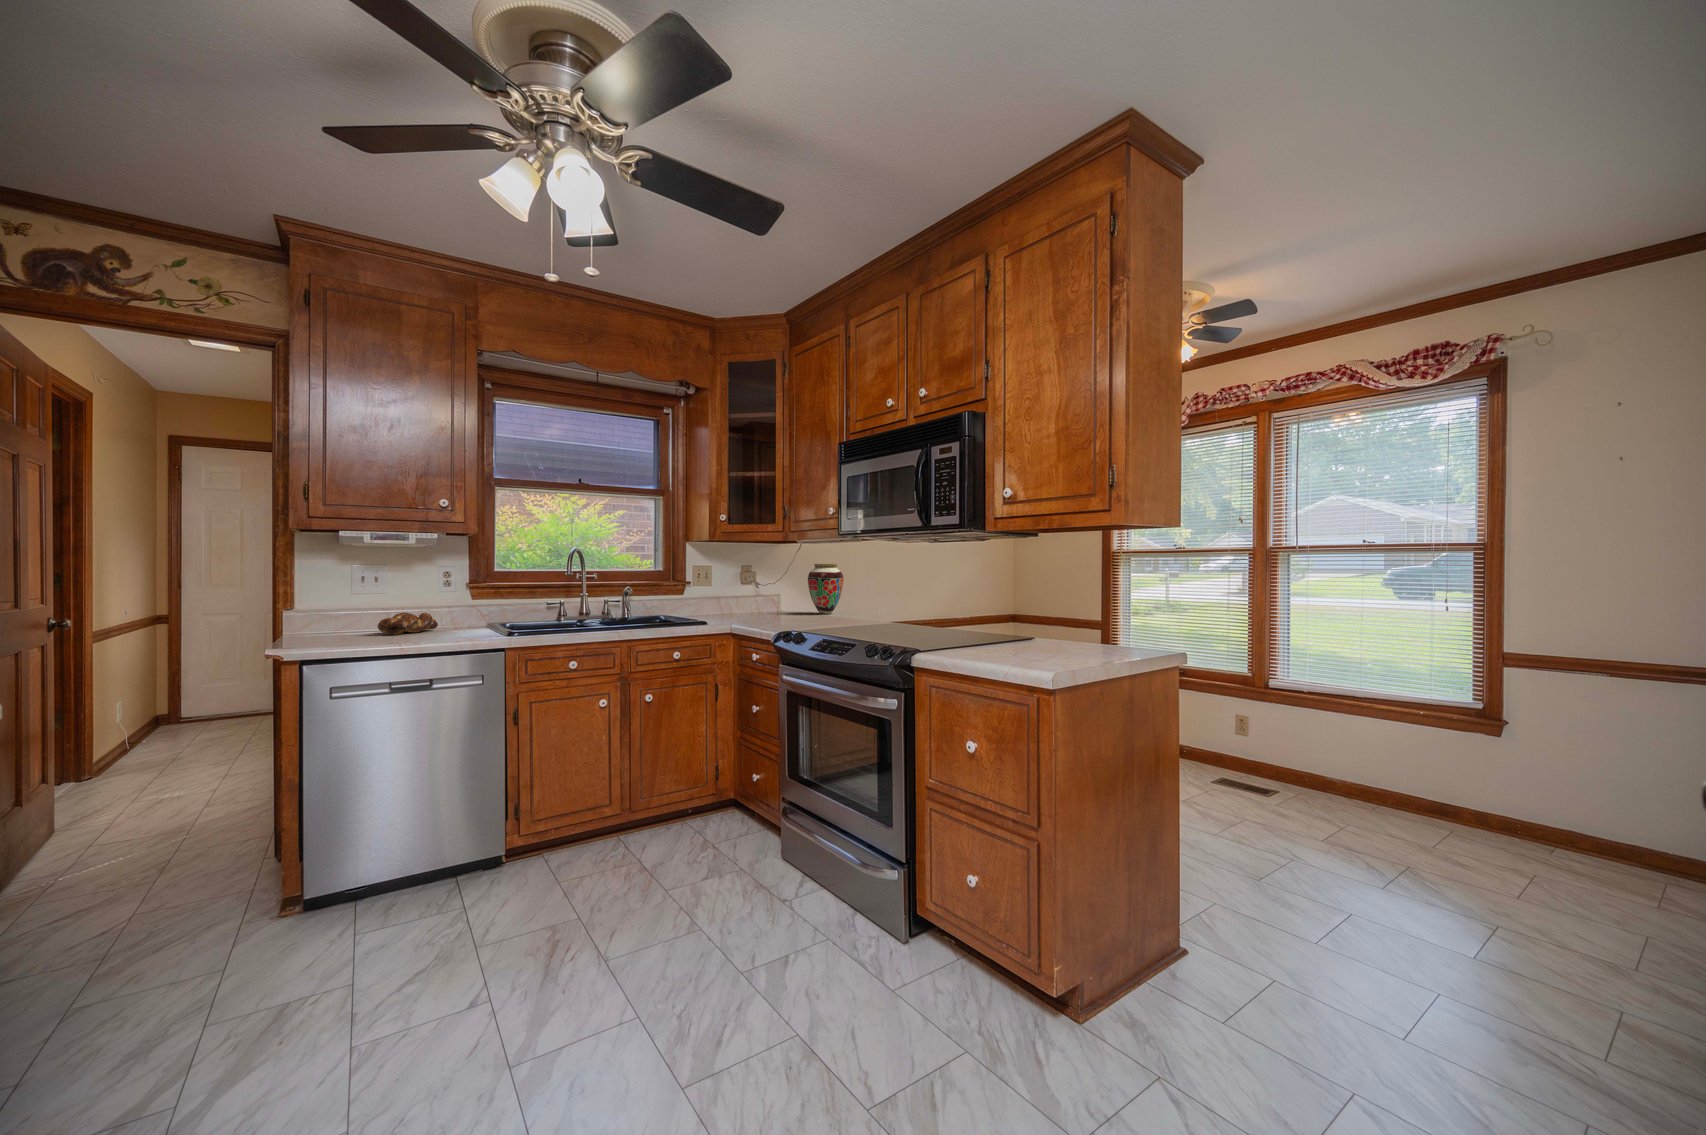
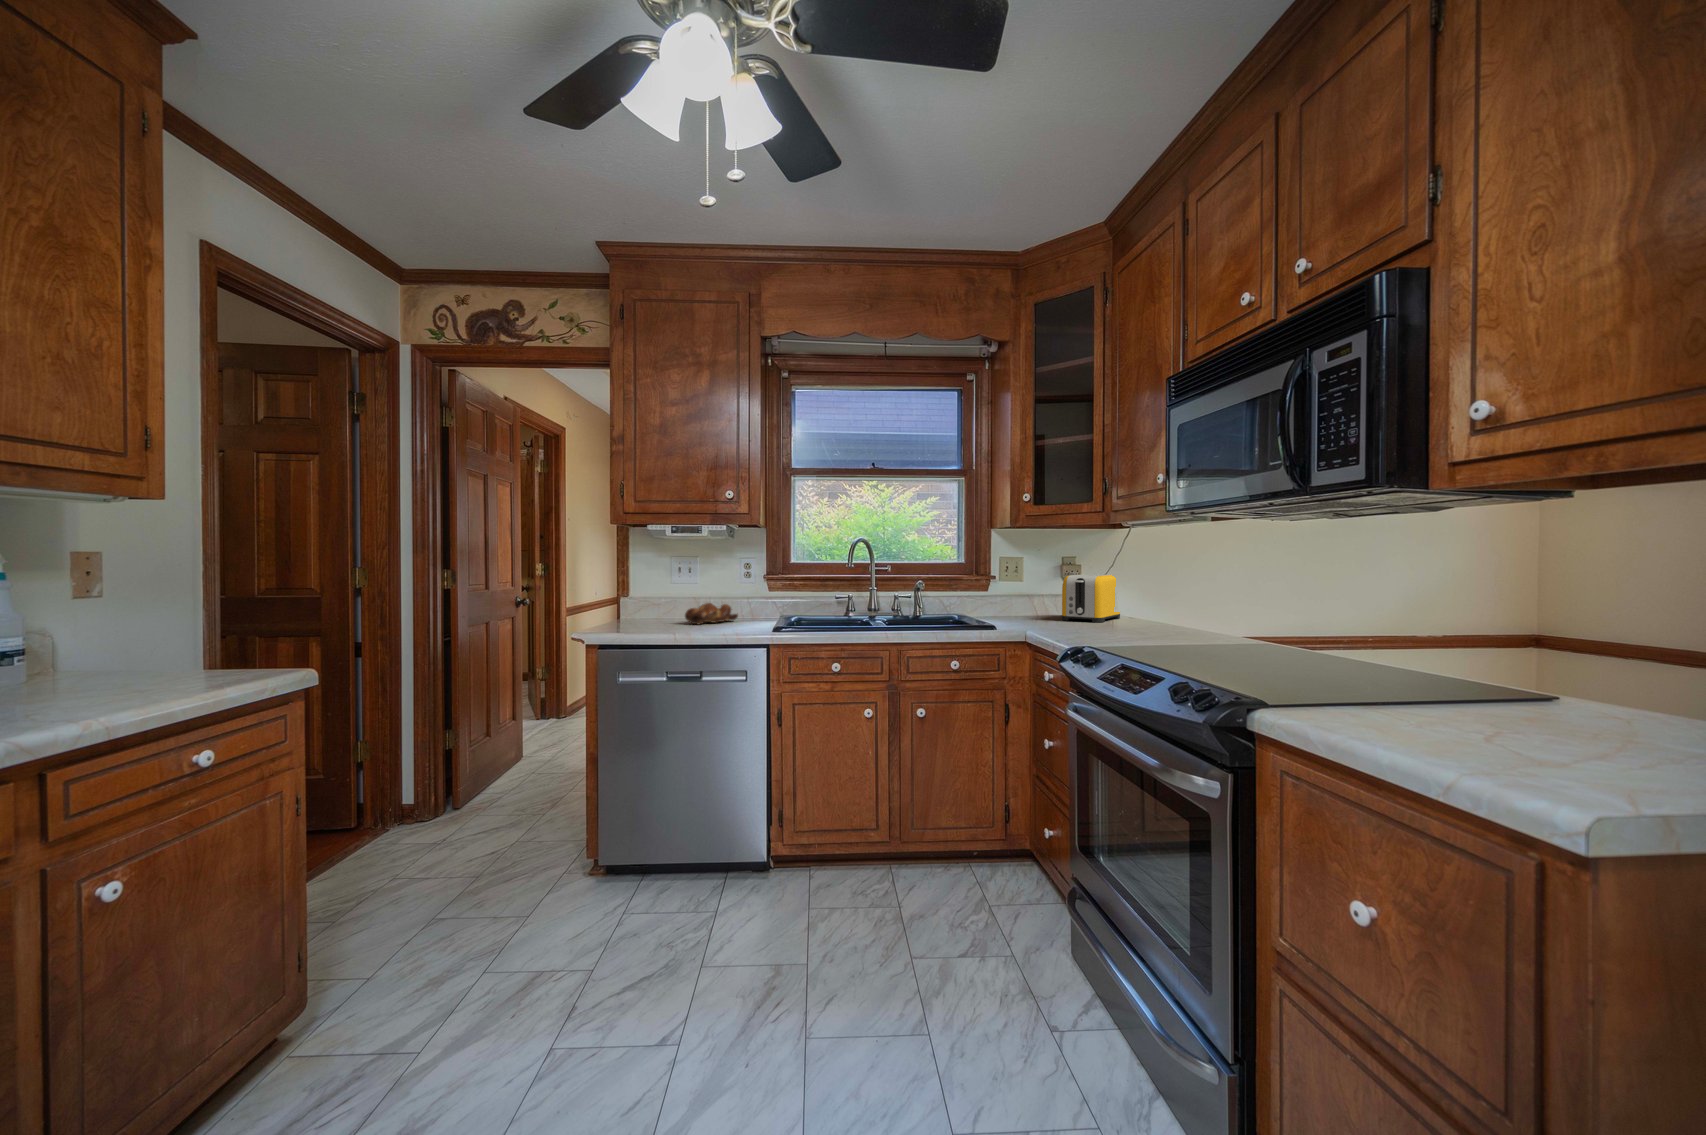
vase: present [808,564,844,614] -> none [1152,554,1206,623]
toaster: none [744,580,783,616] -> present [1062,574,1120,623]

